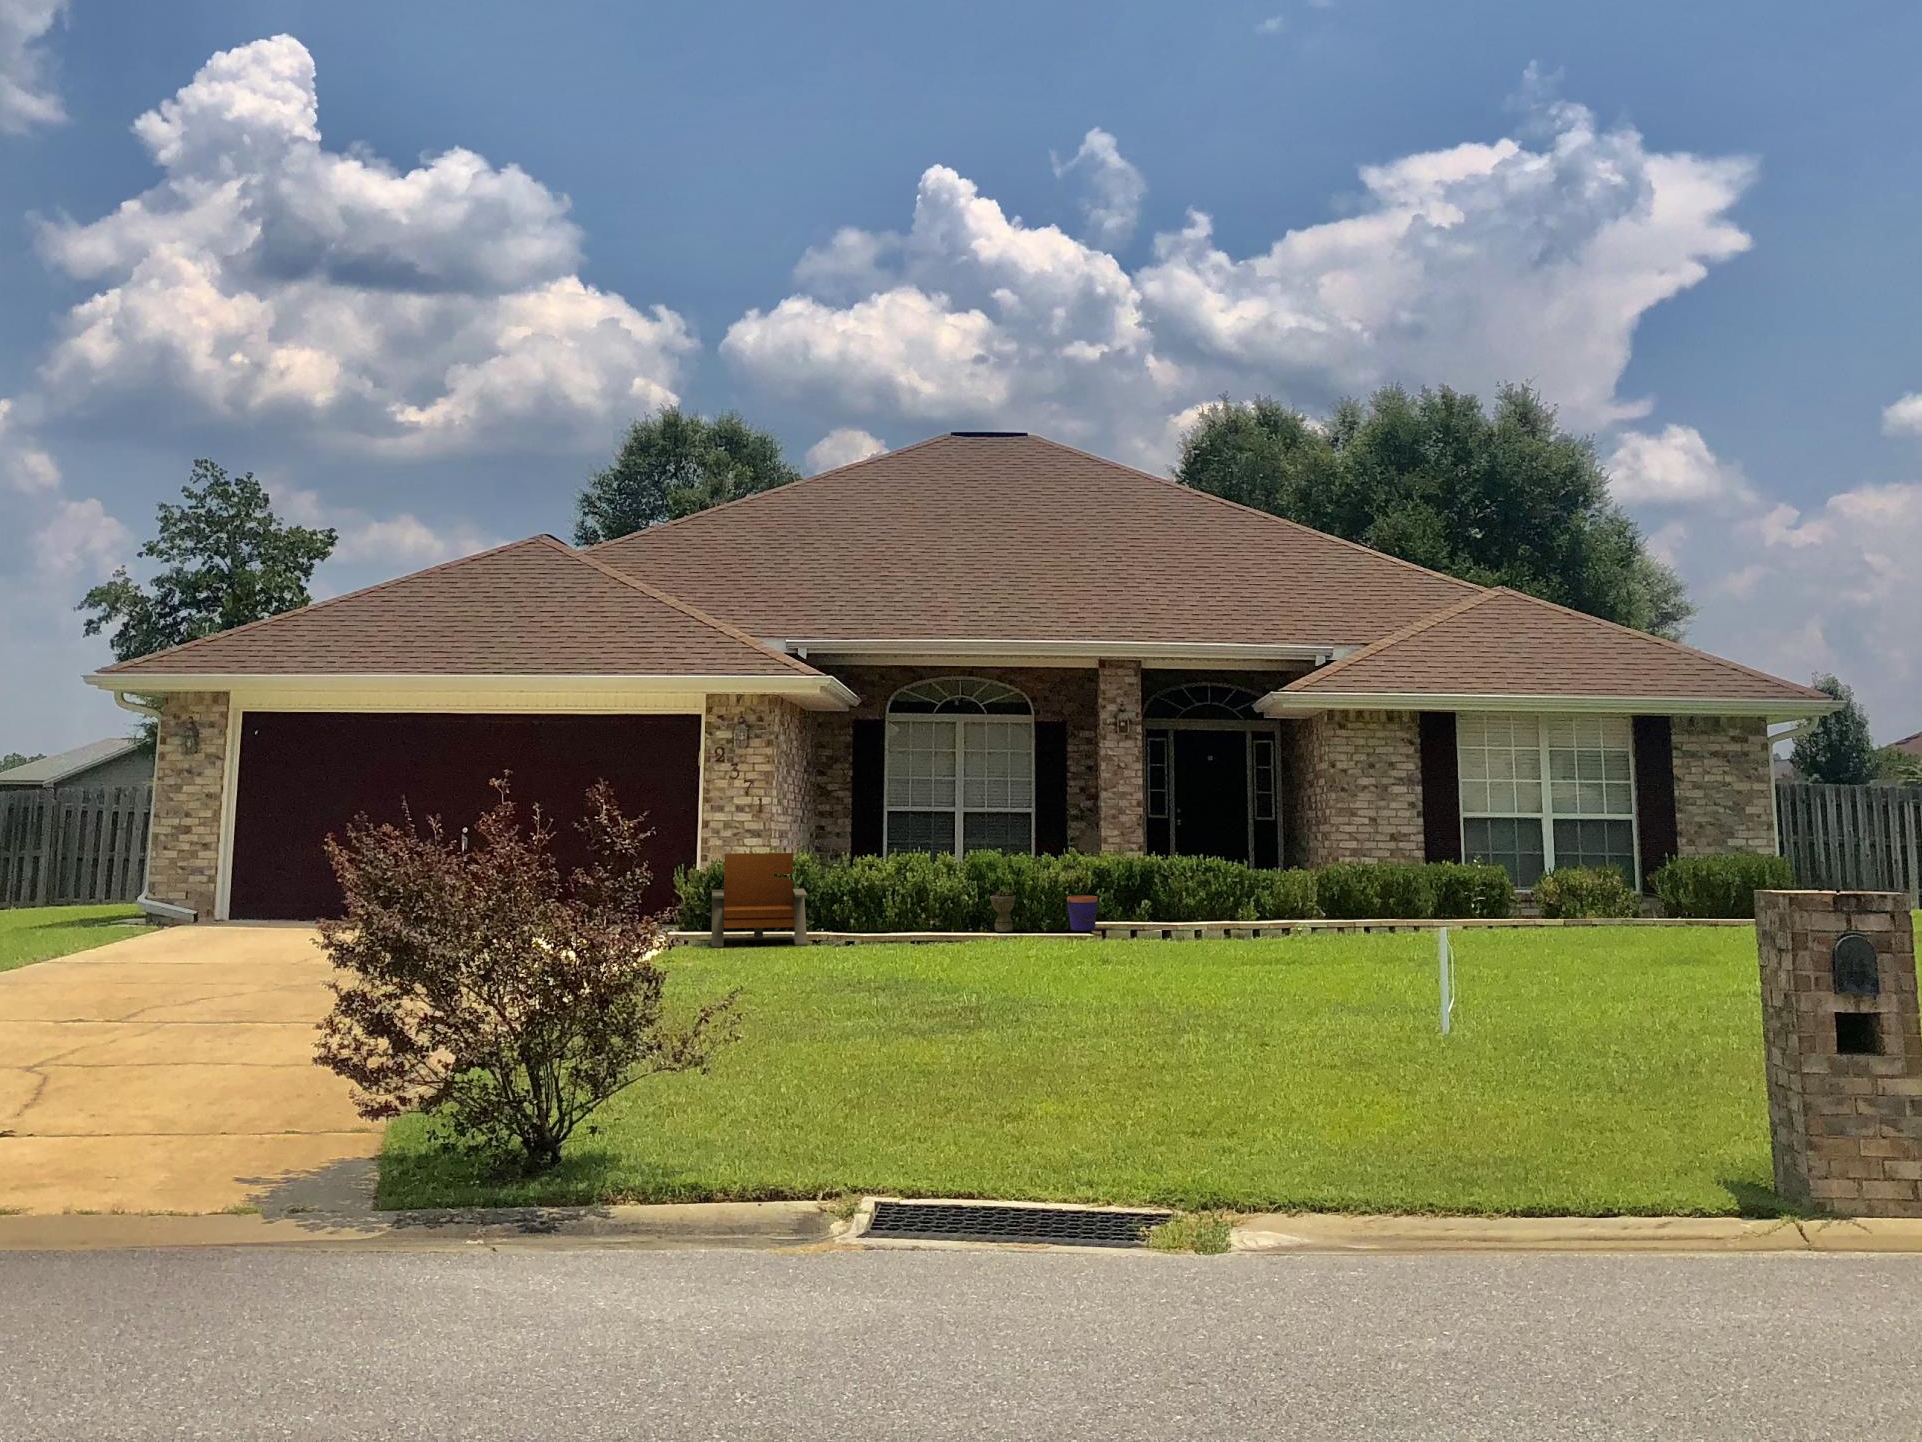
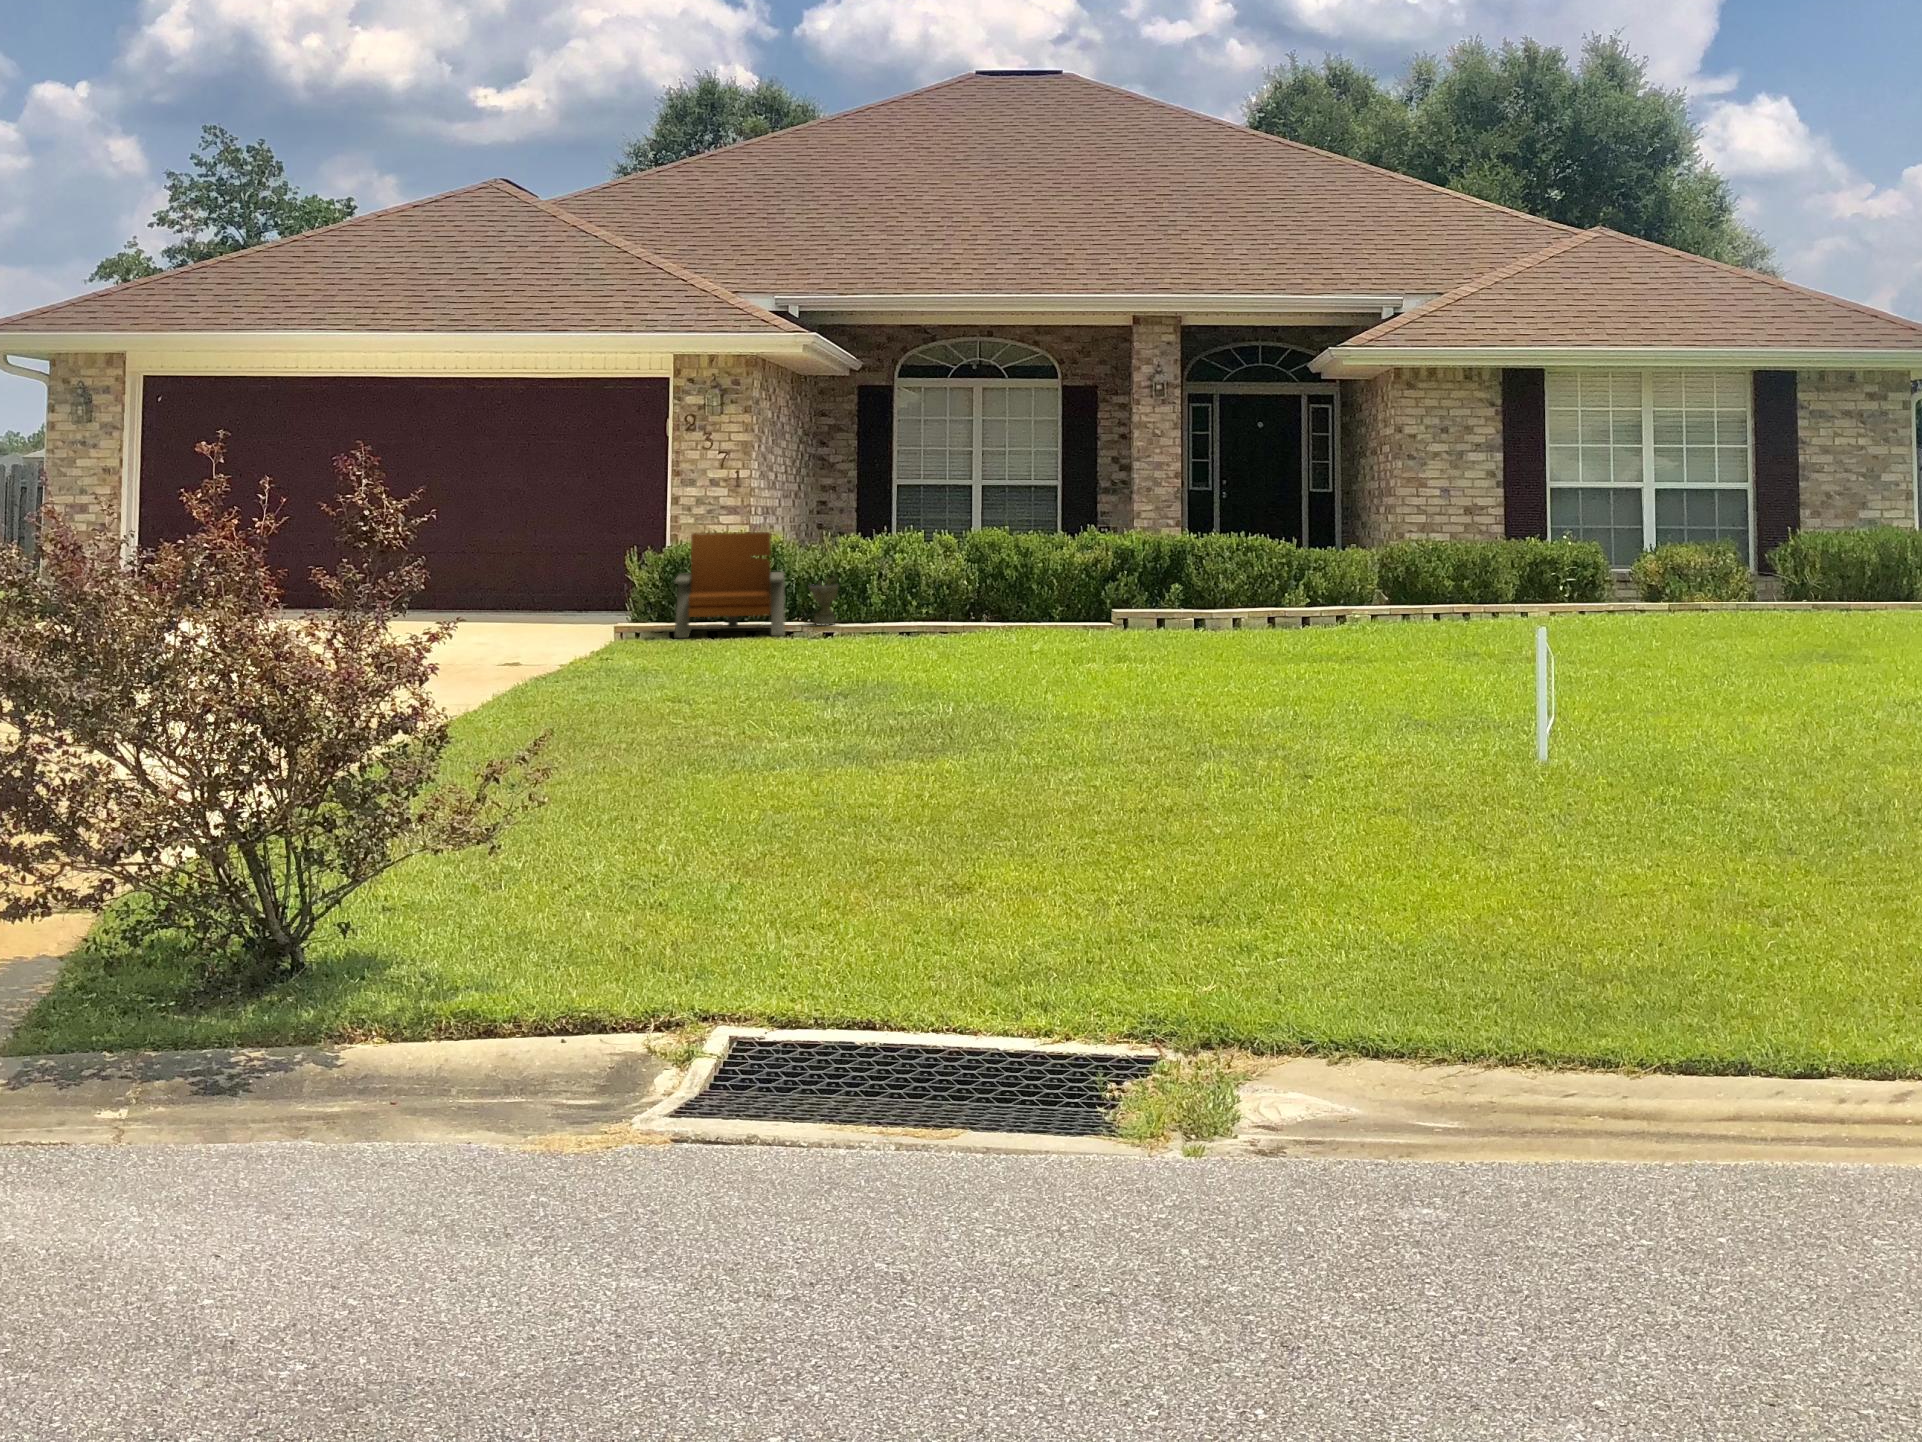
planter: present [990,887,1016,932] -> present [809,575,838,625]
bucket: present [1067,896,1100,931] -> none [1088,578,1126,617]

